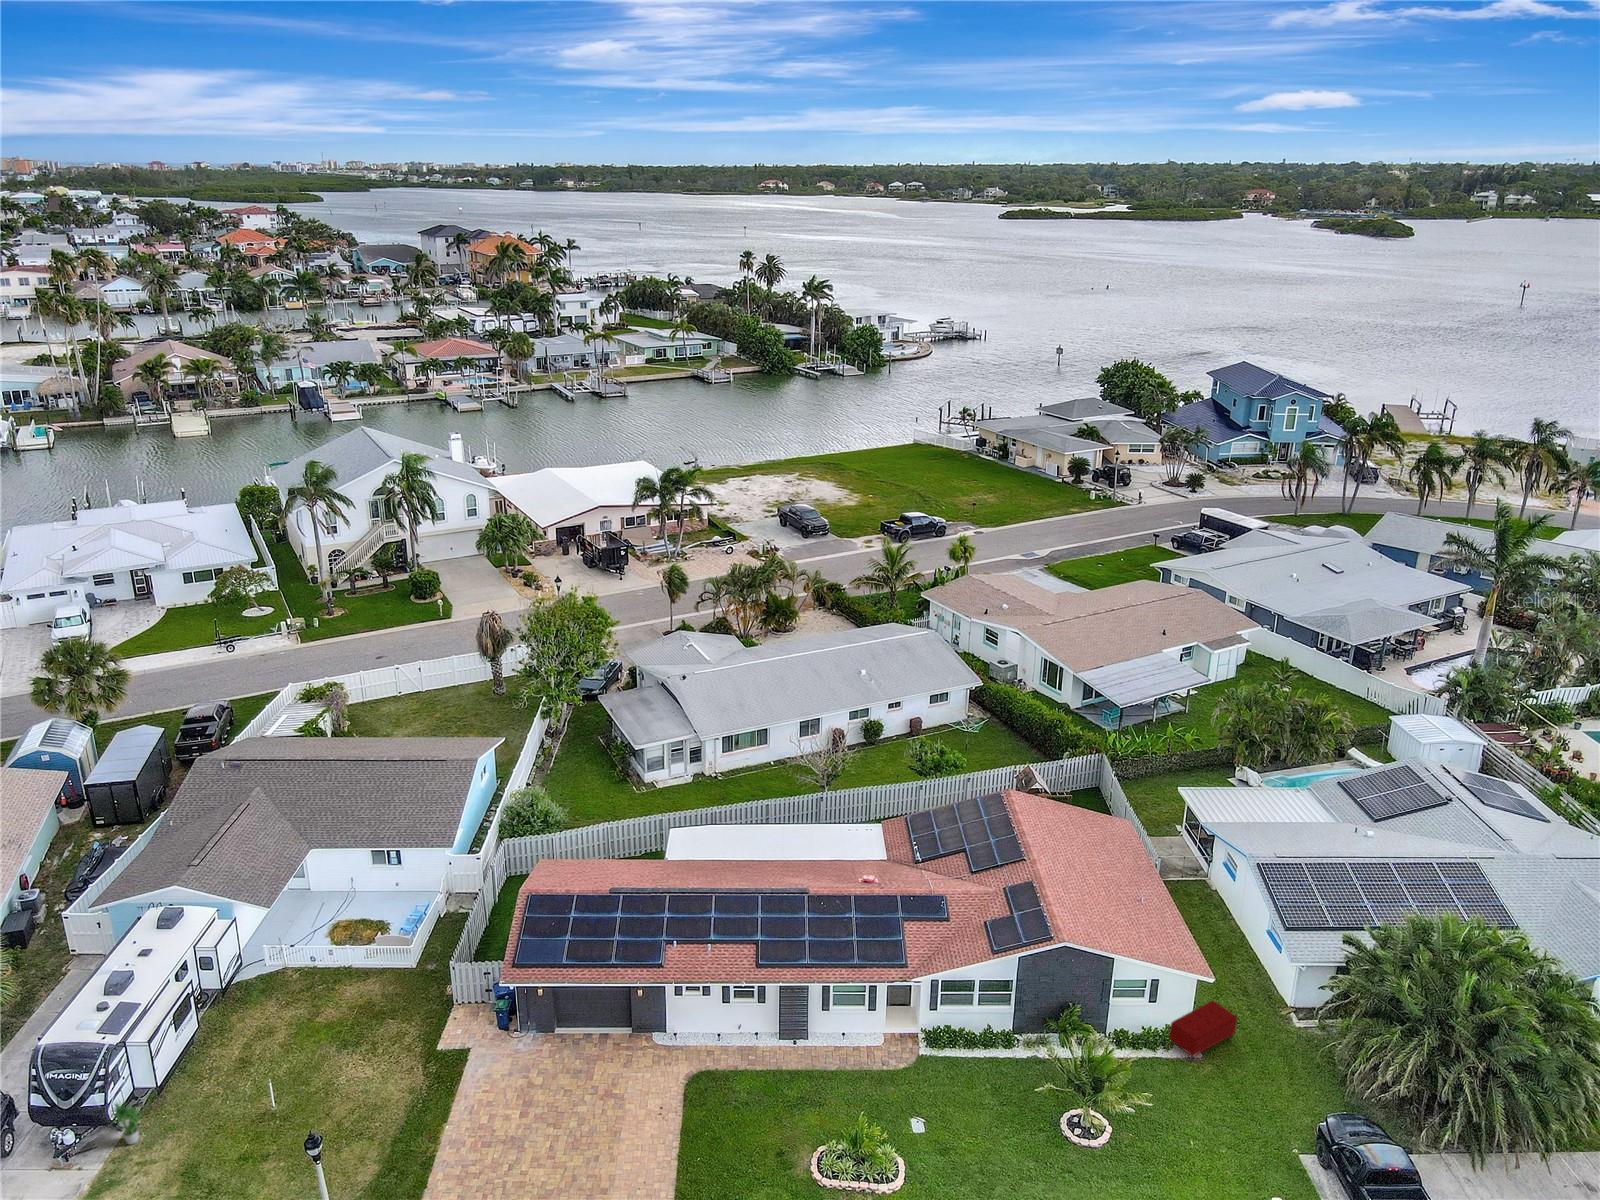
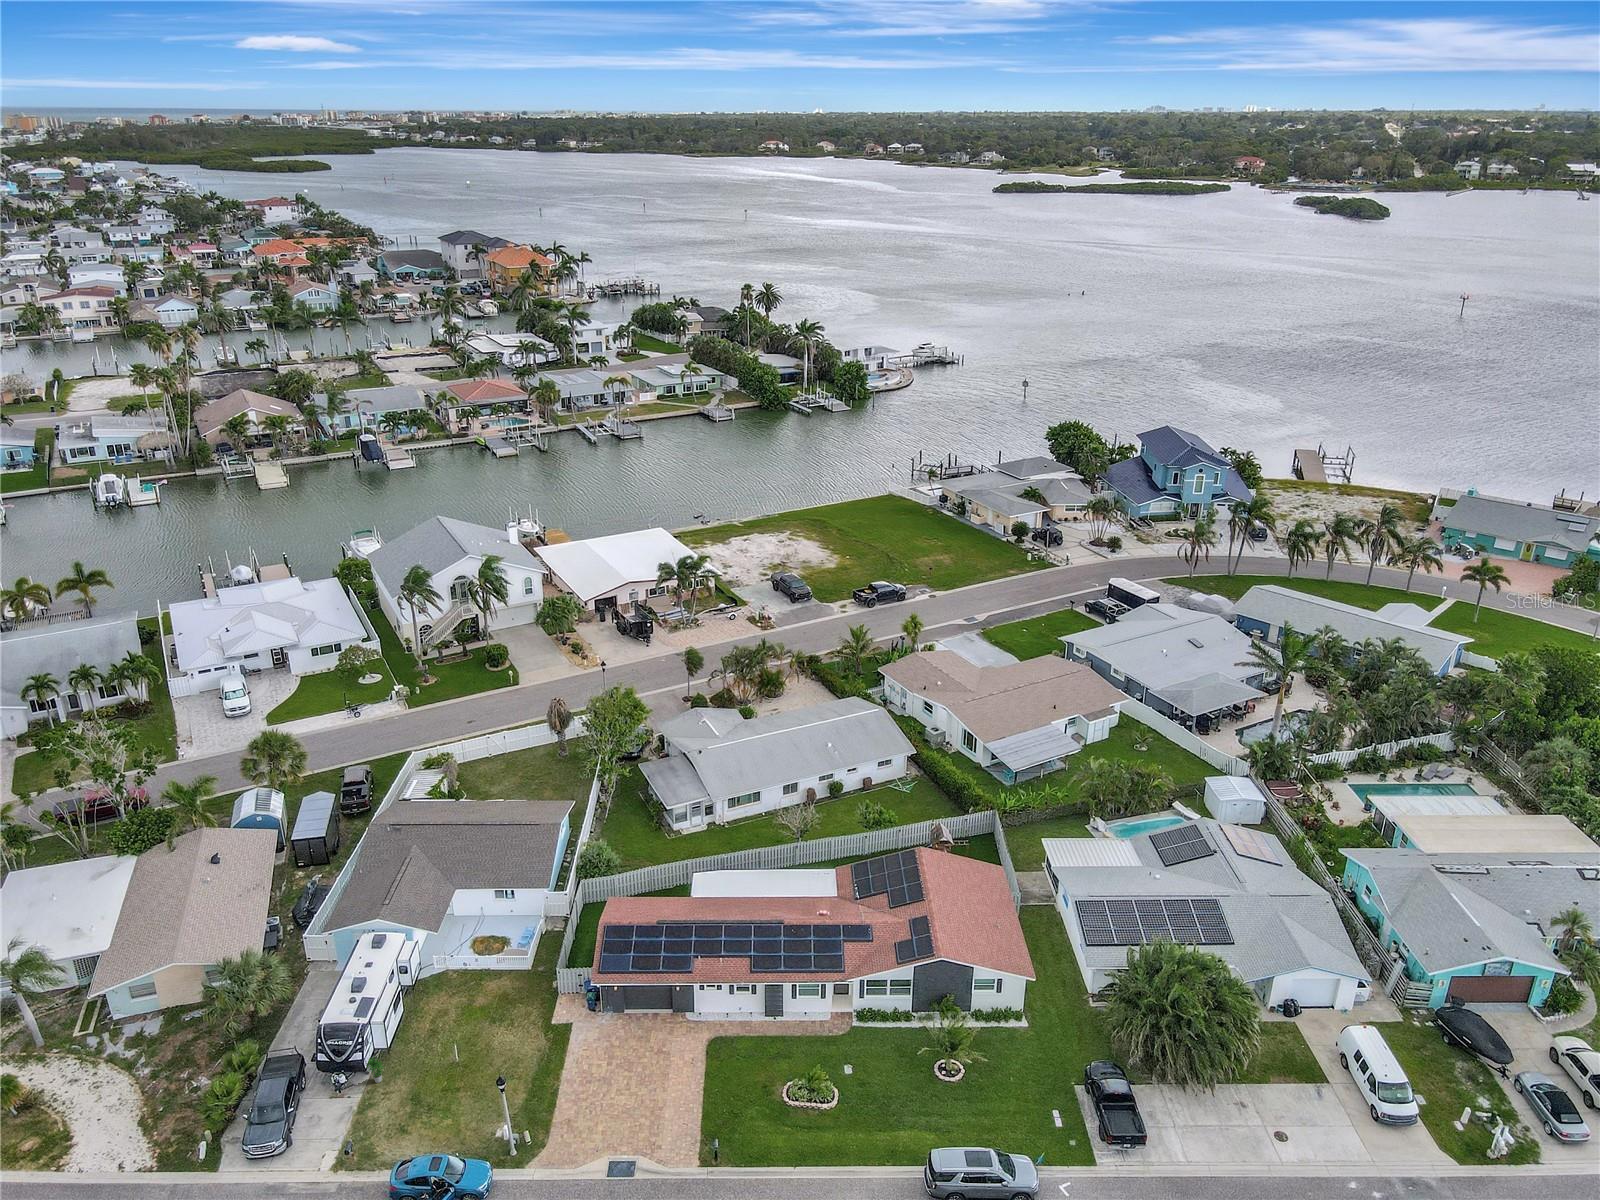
bench: present [1169,1001,1237,1062] -> none [1007,991,1050,1031]

